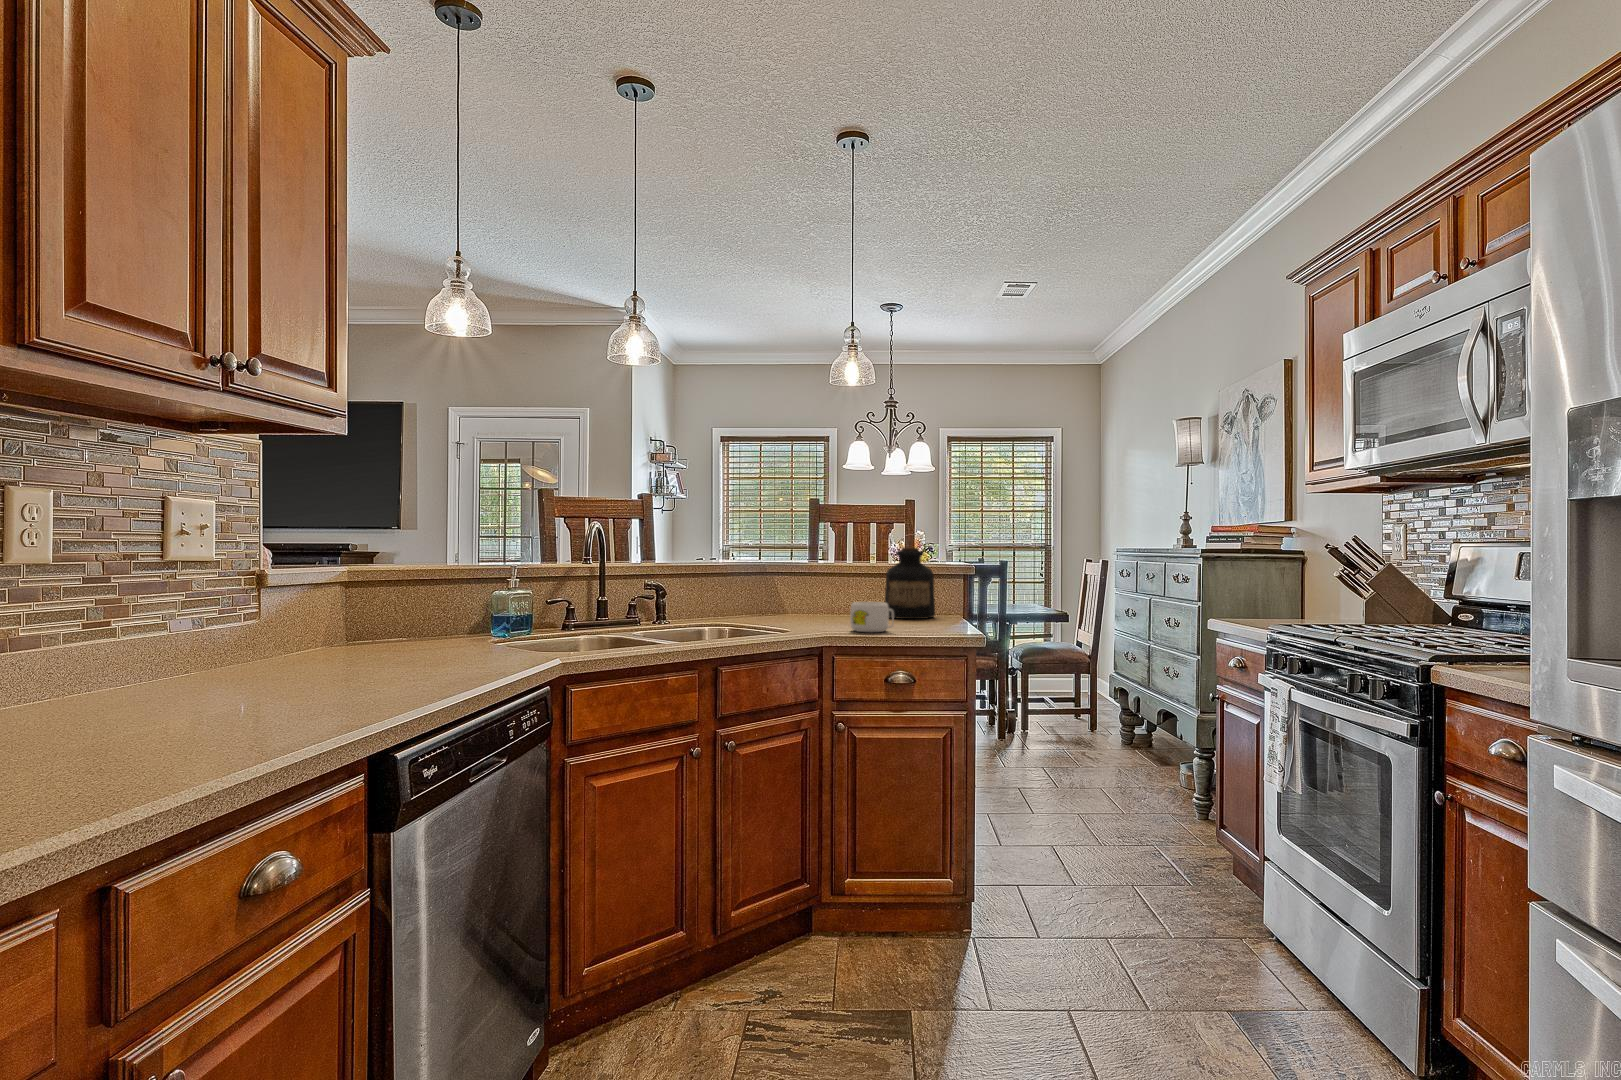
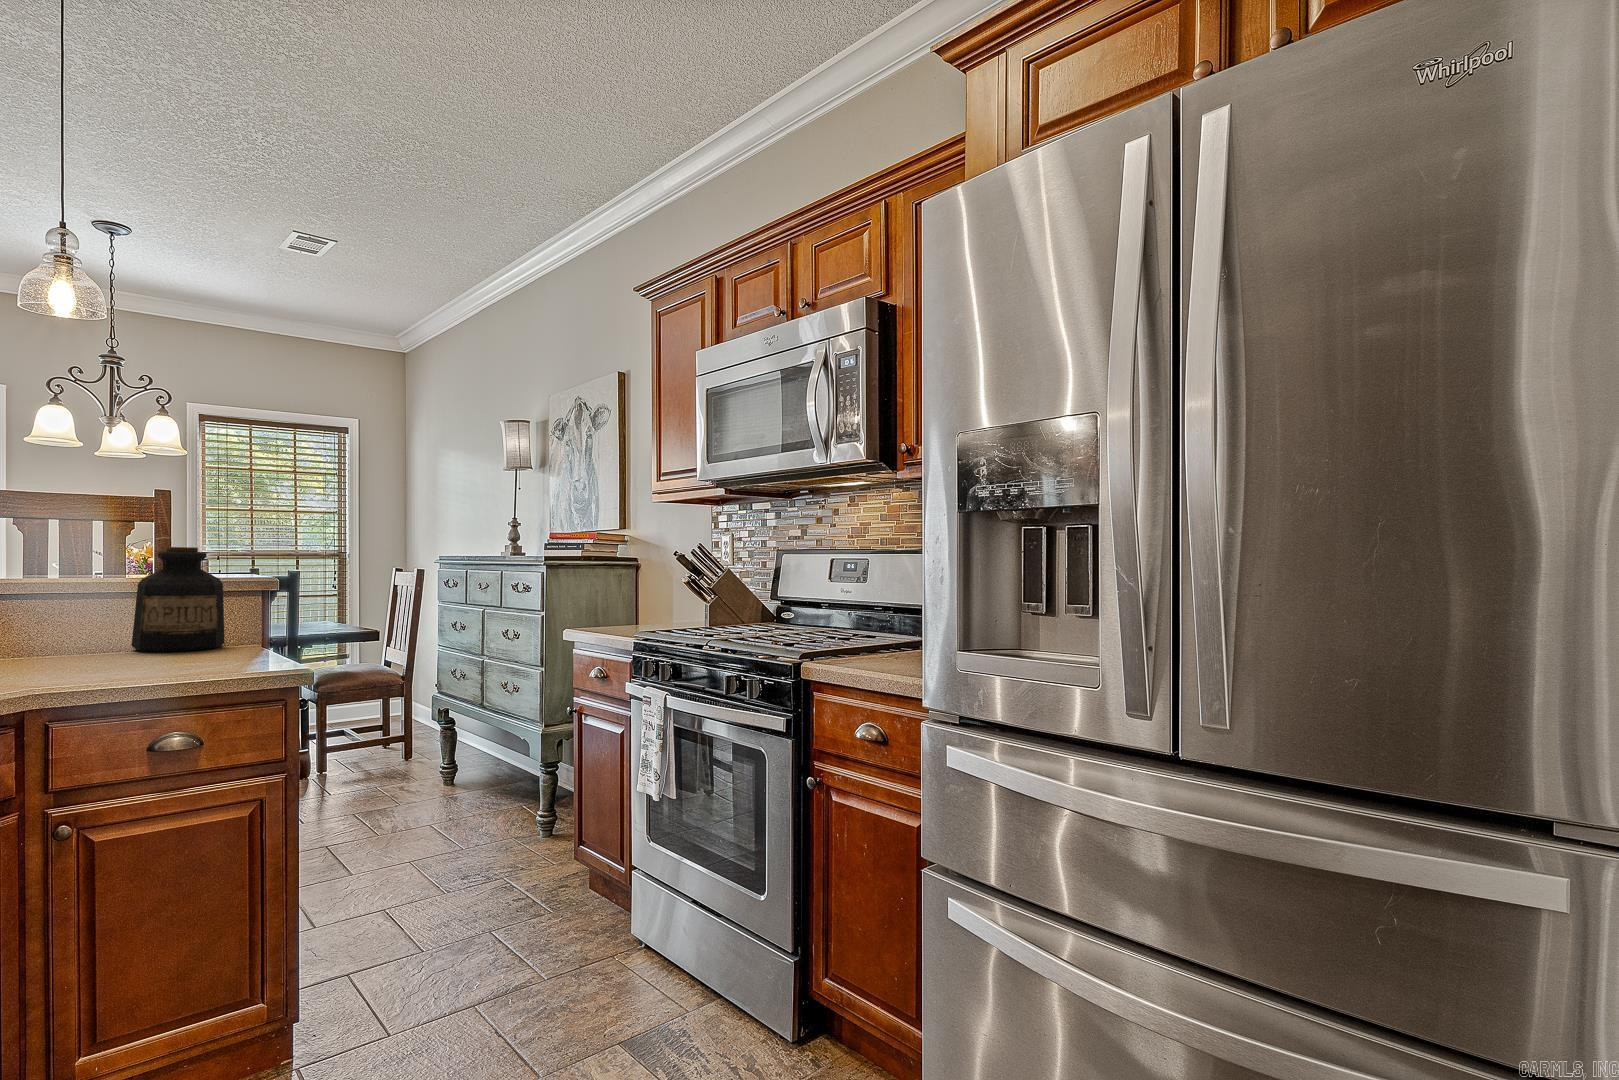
mug: present [850,602,894,632] -> none [78,629,167,678]

